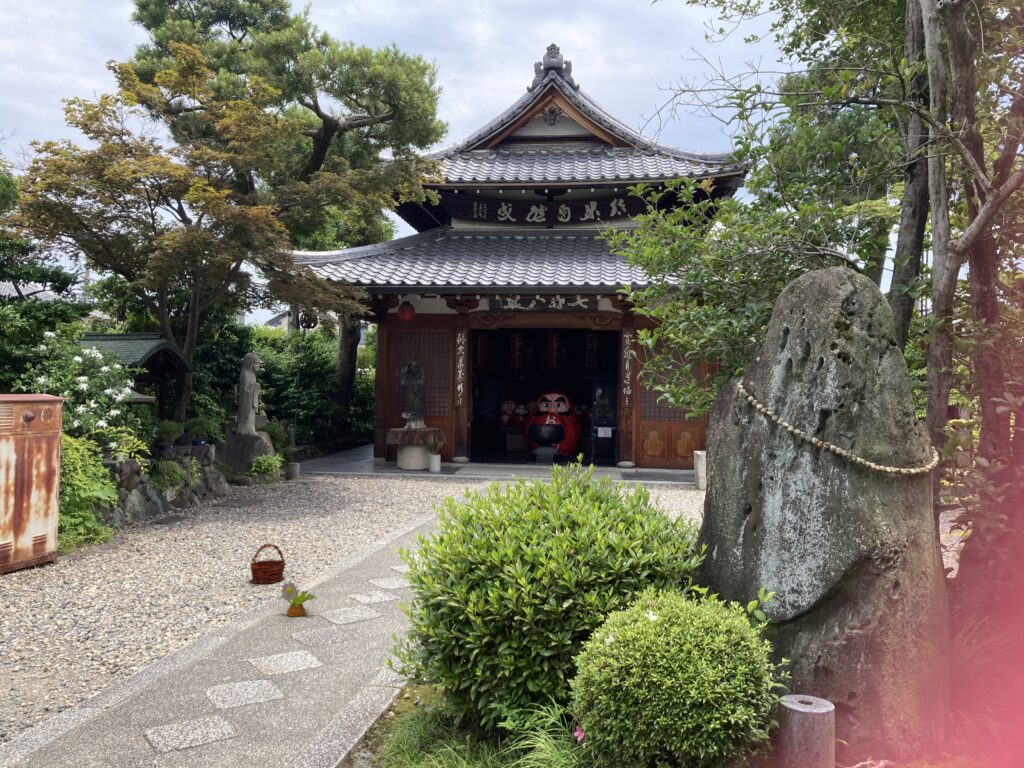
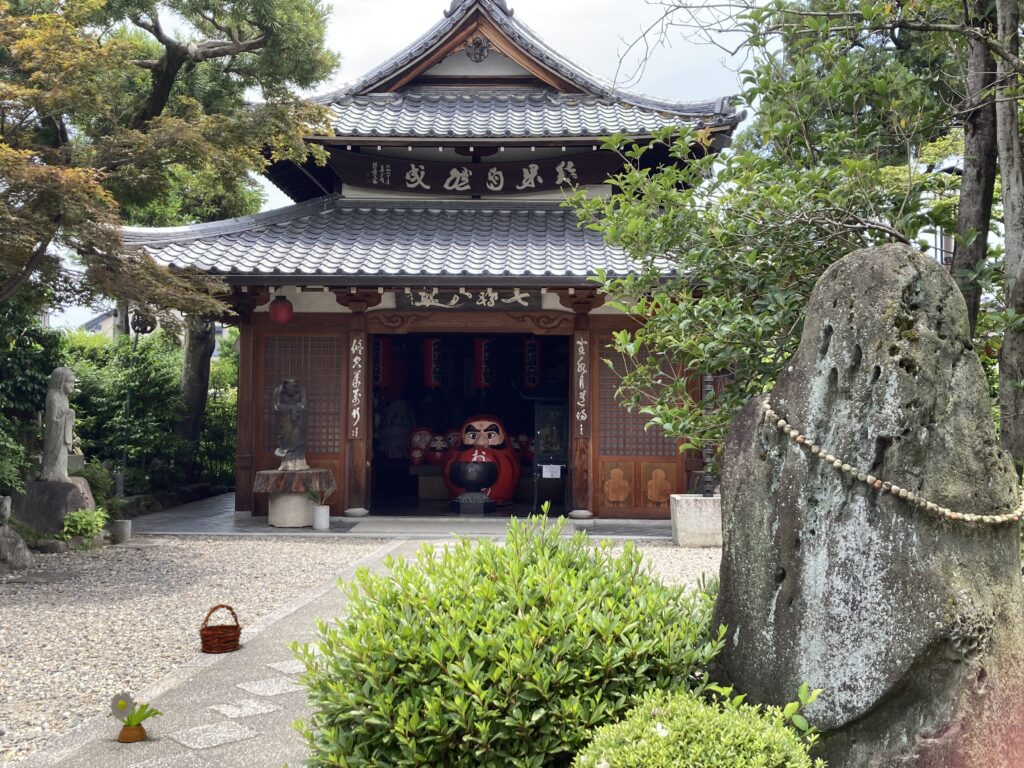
basket: present [250,544,286,583] -> present [199,604,242,652]

